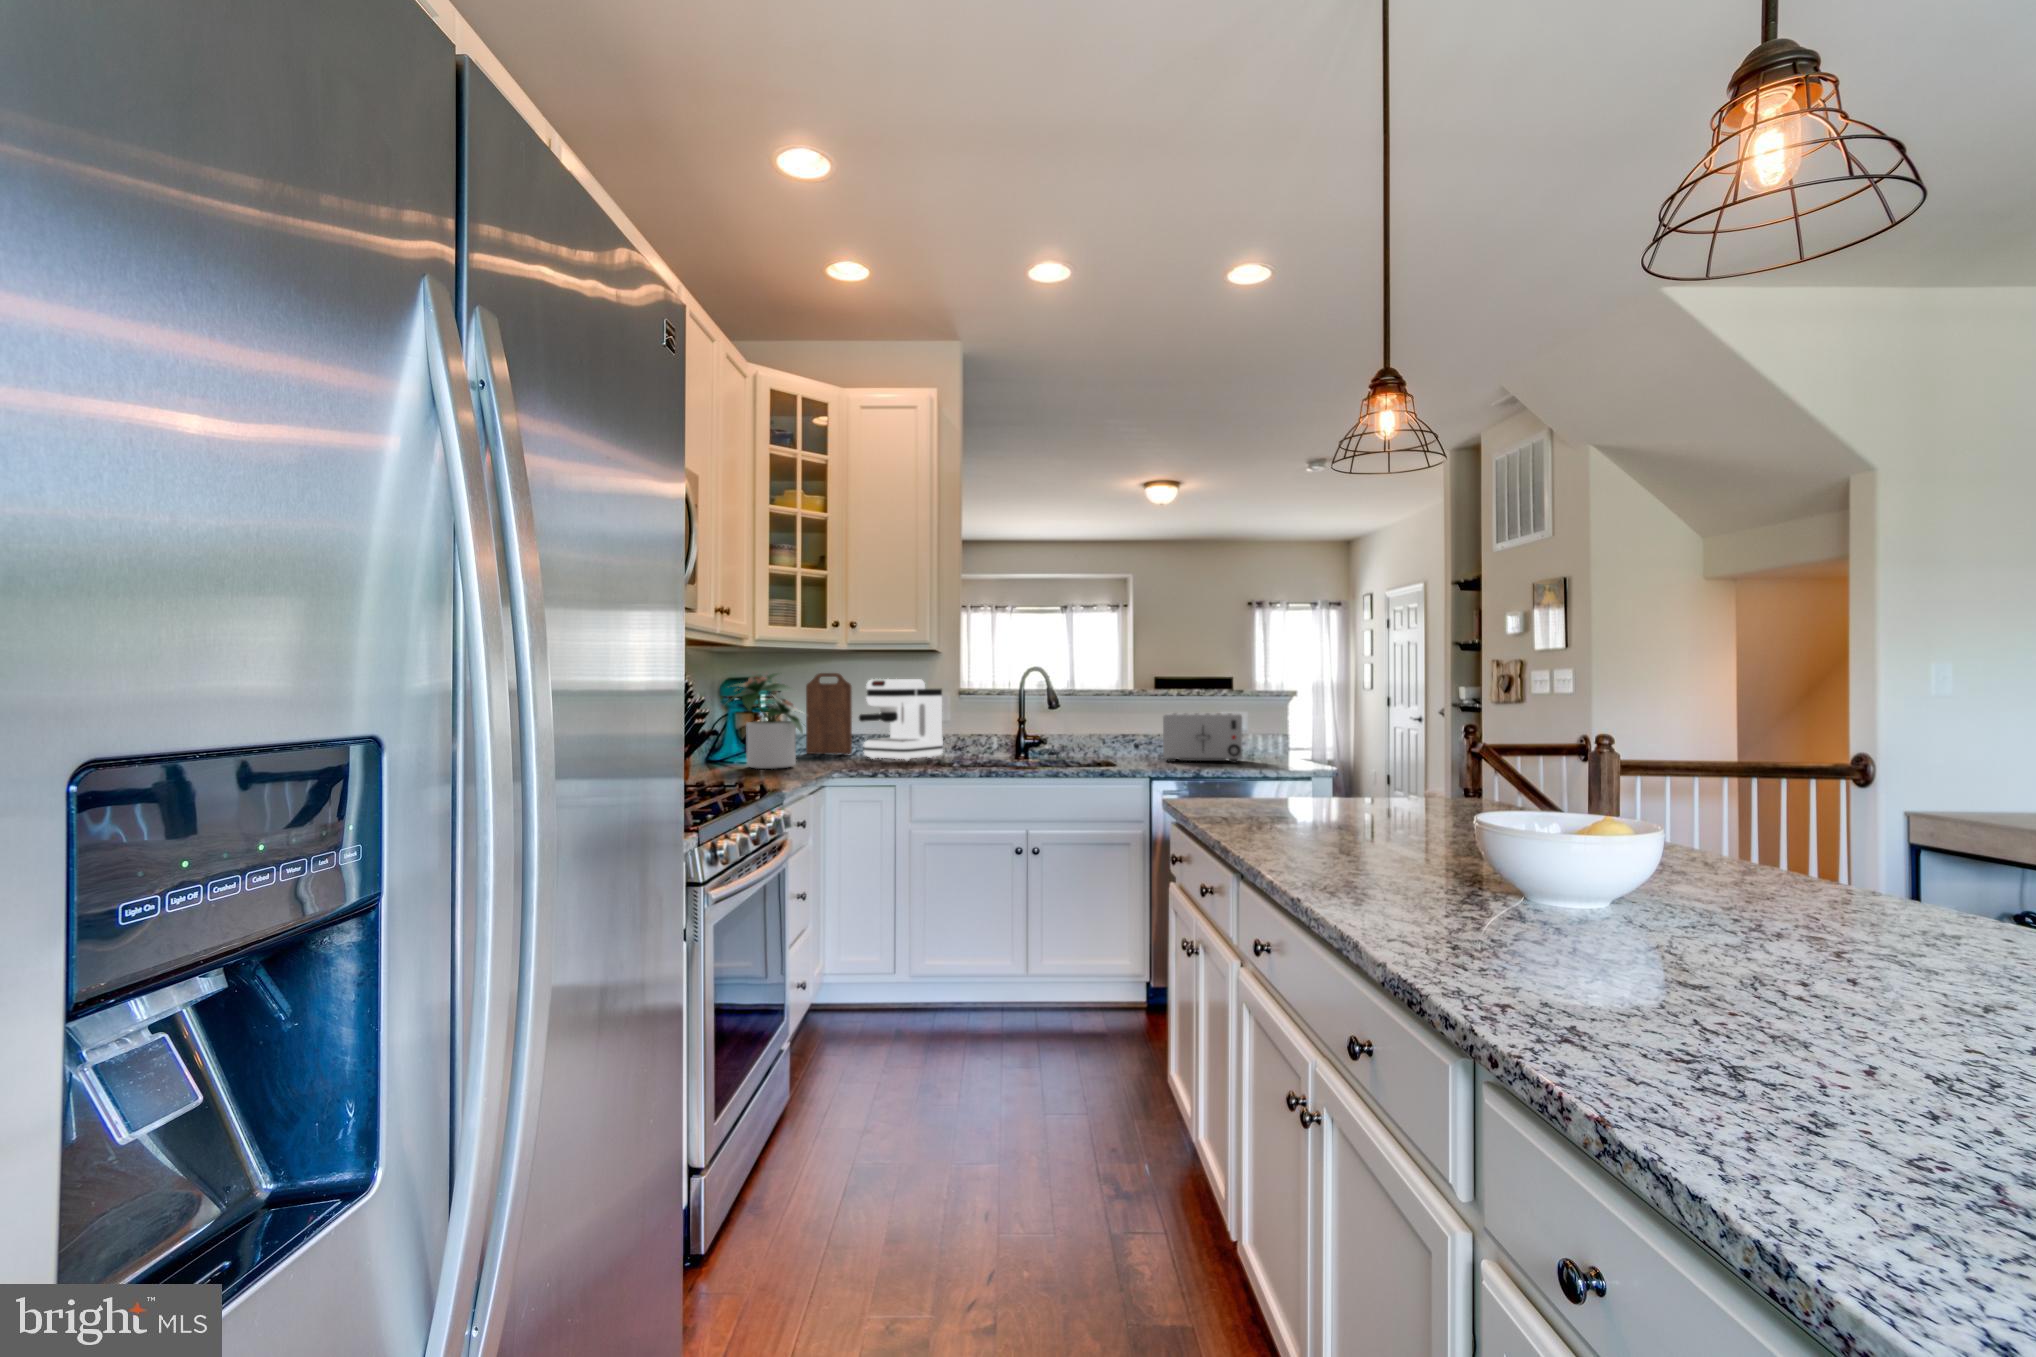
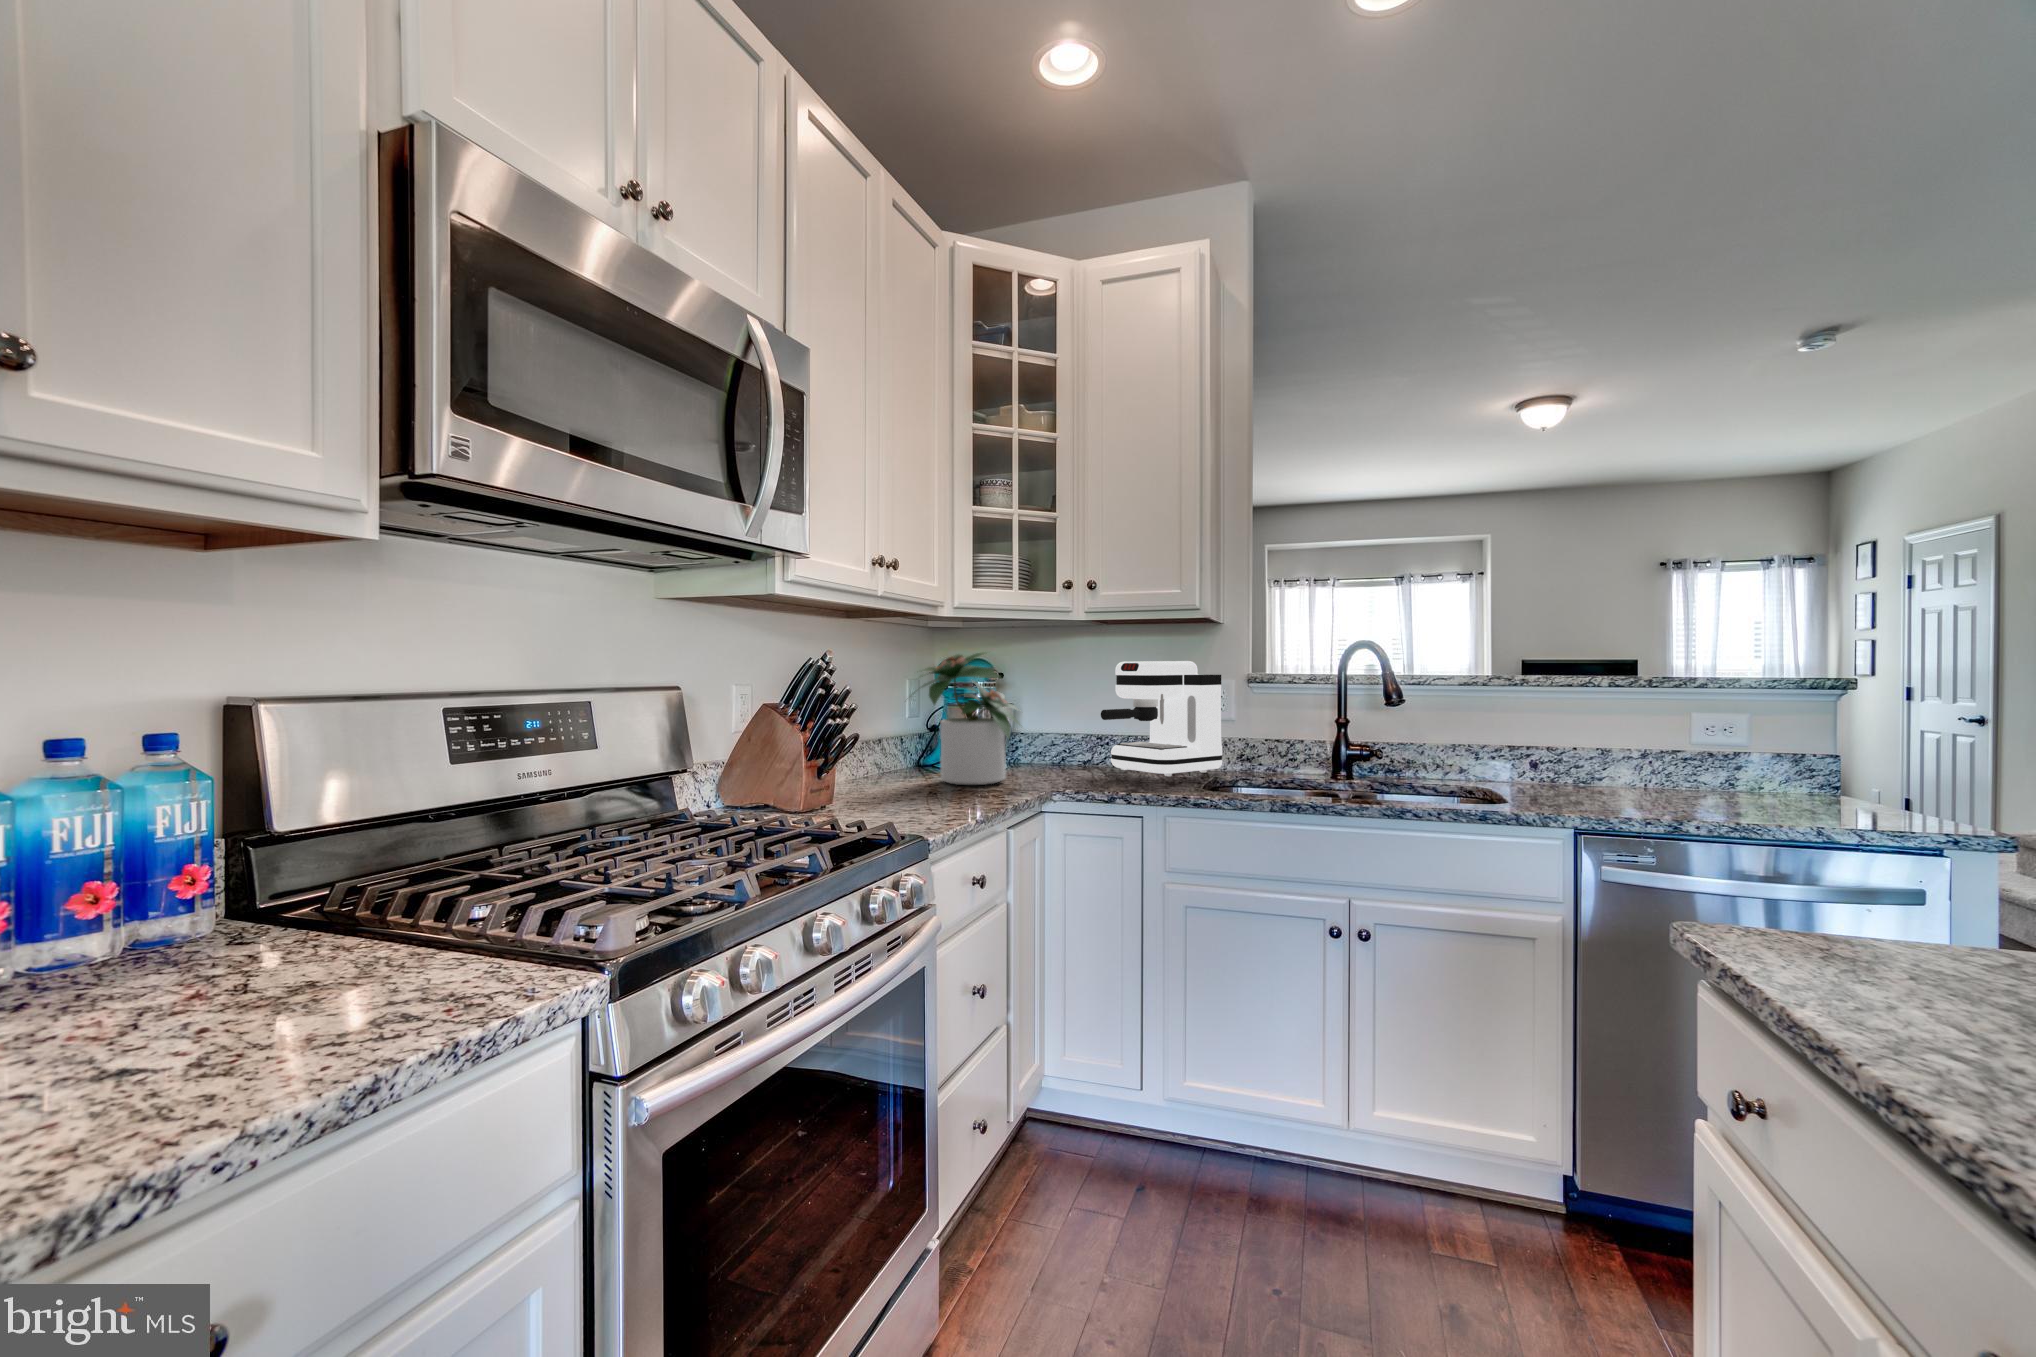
cutting board: present [806,673,852,754] -> none [1044,653,1101,761]
toaster: present [1163,713,1242,763] -> none [1586,715,1747,804]

